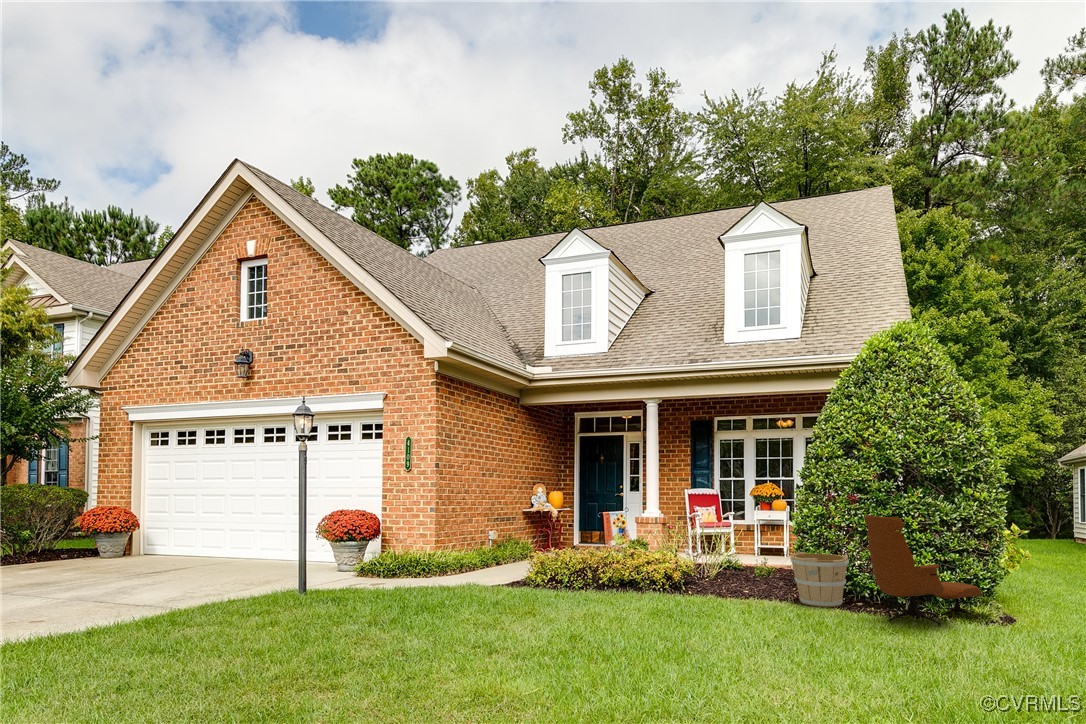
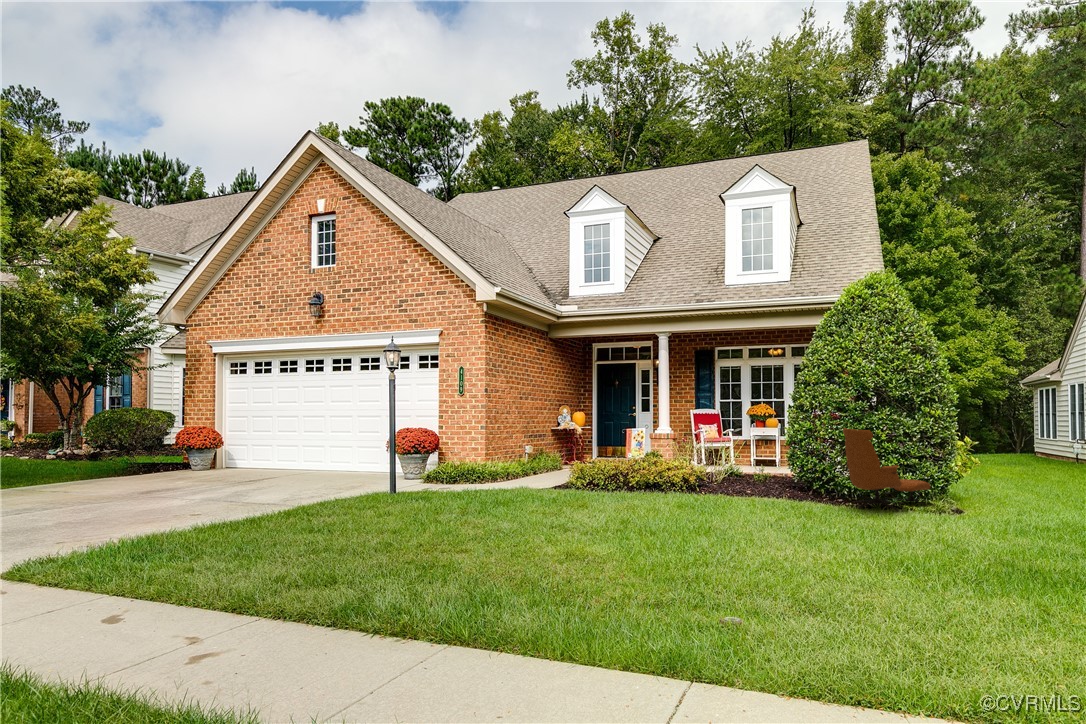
wooden bucket: present [790,552,849,607] -> none [783,458,830,499]

